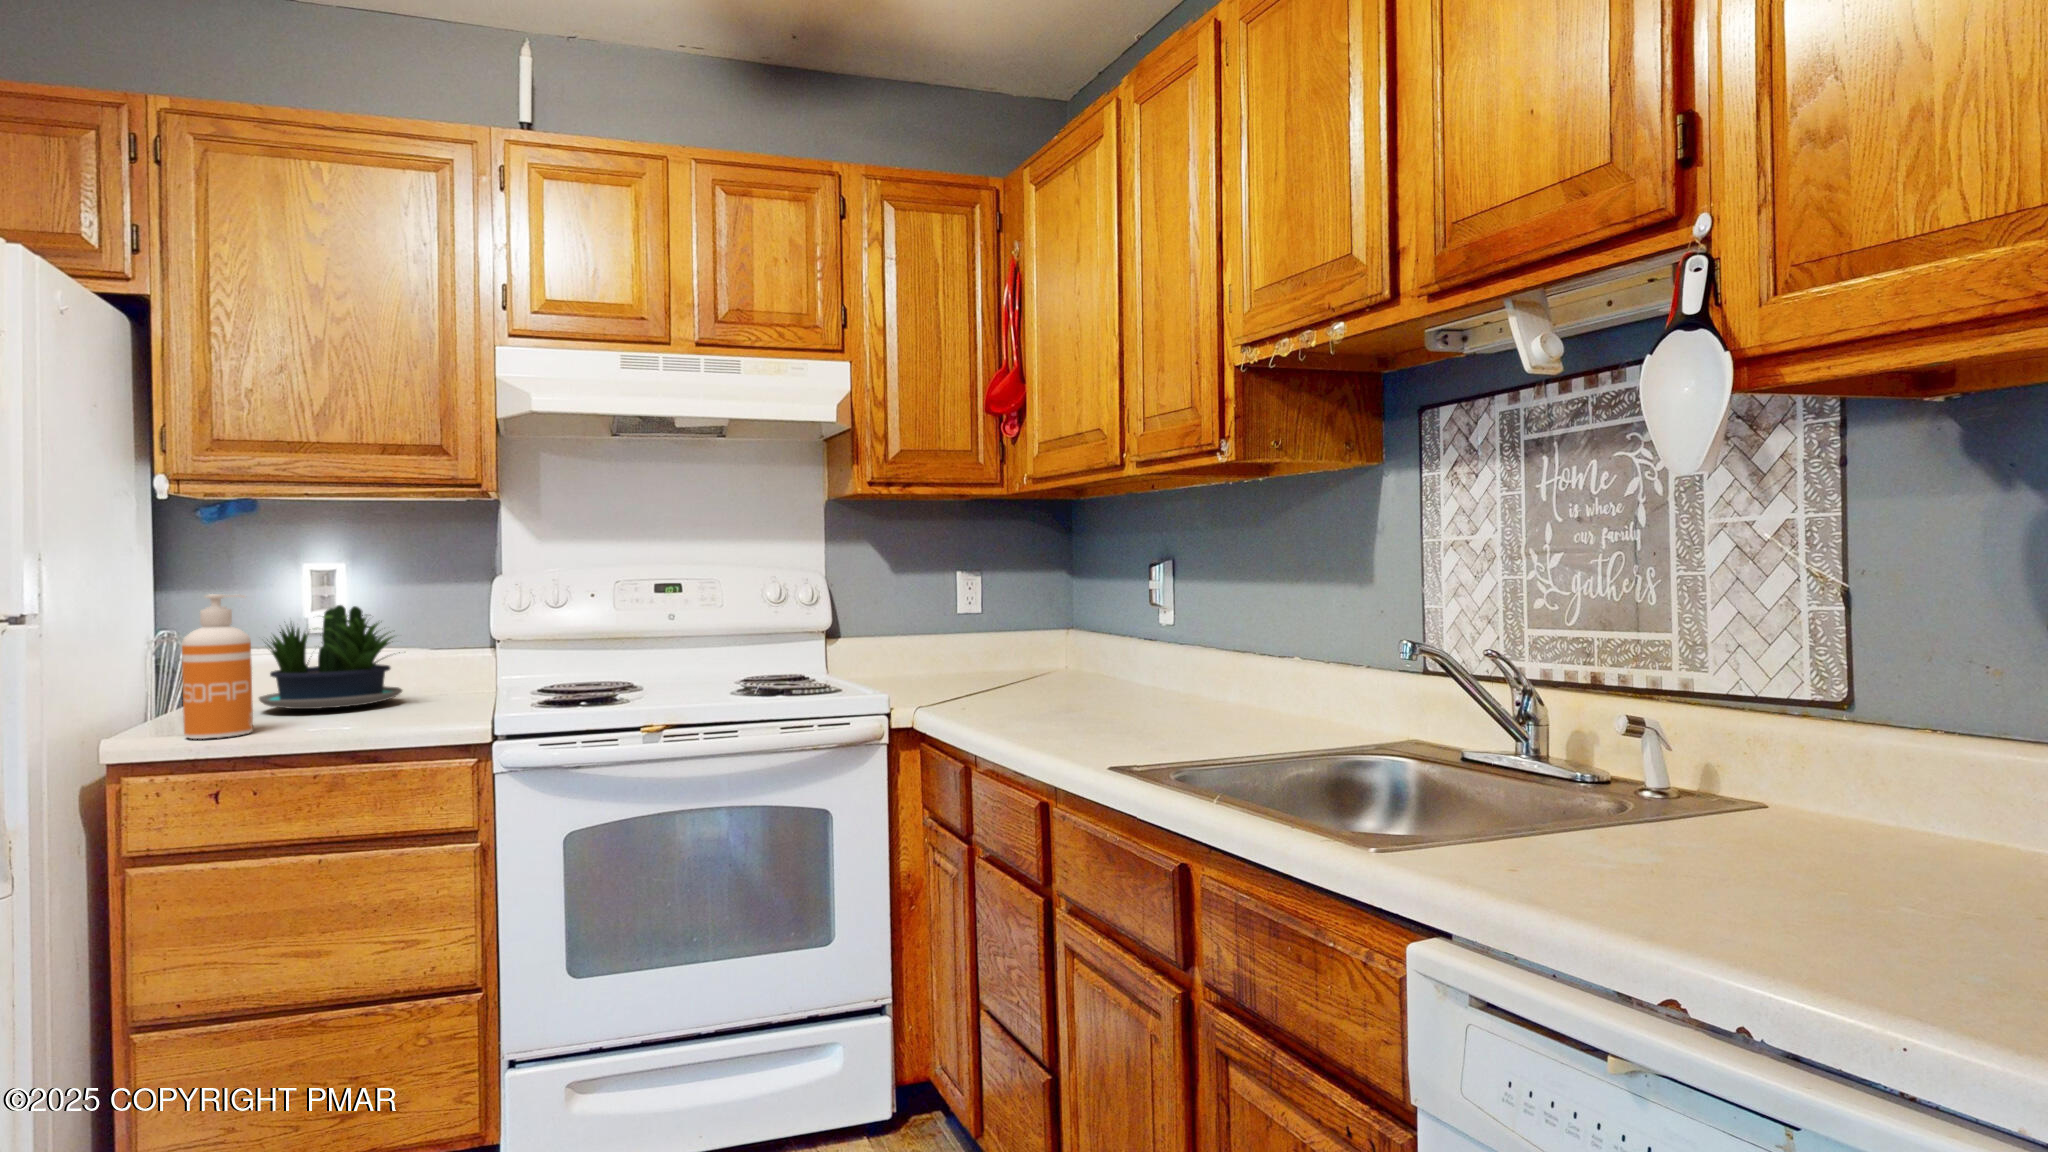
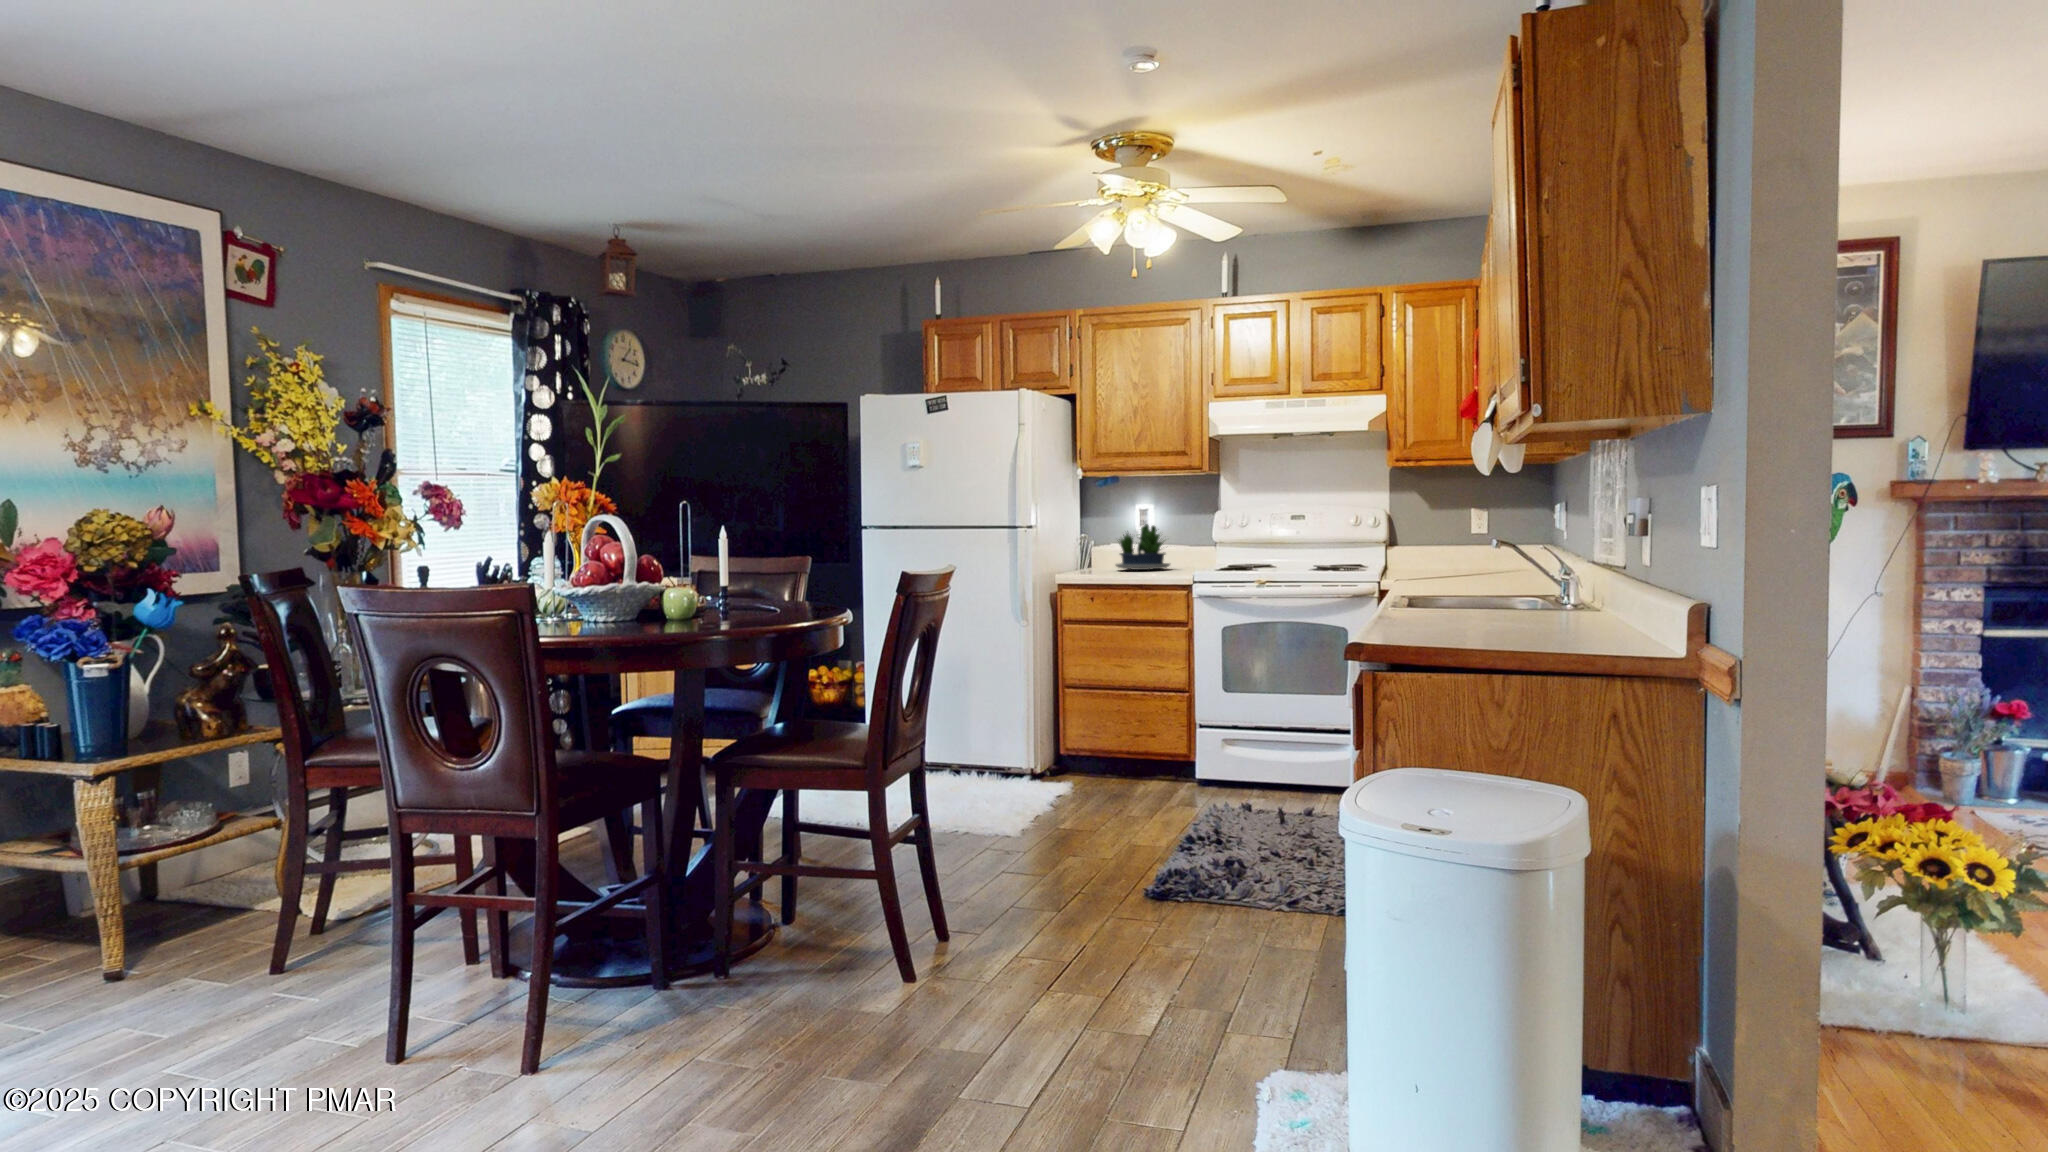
soap dispenser: present [182,594,253,739] -> none [1085,517,1109,575]

